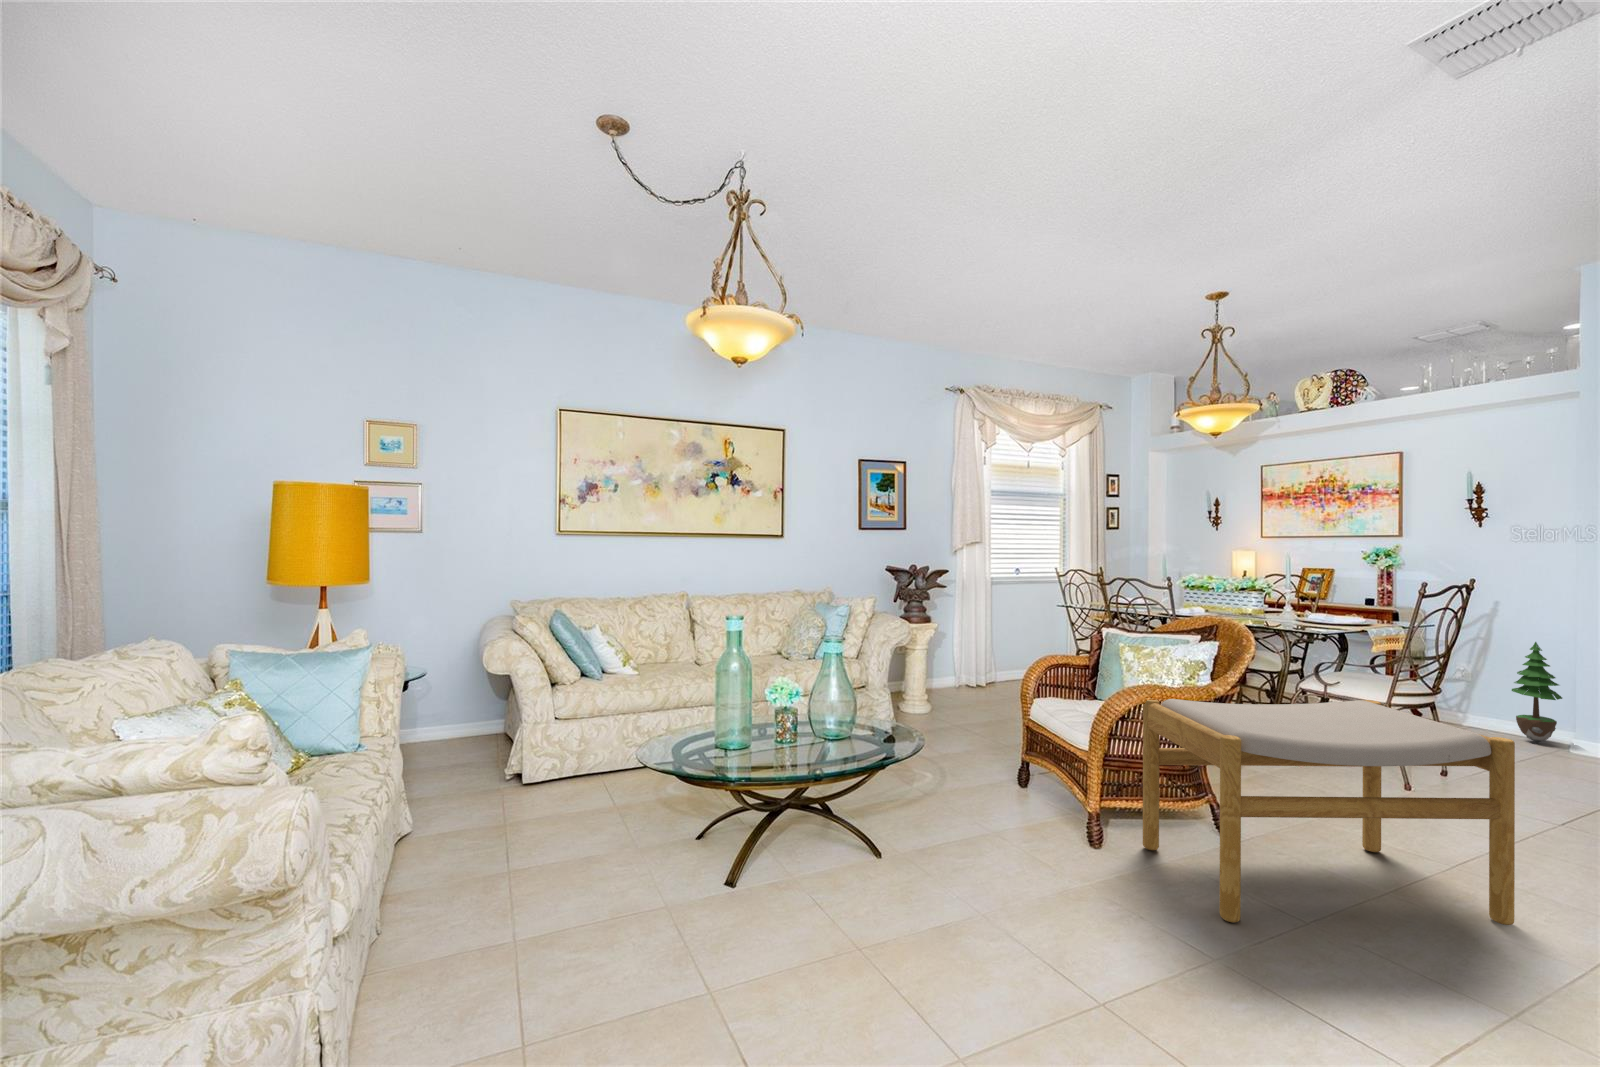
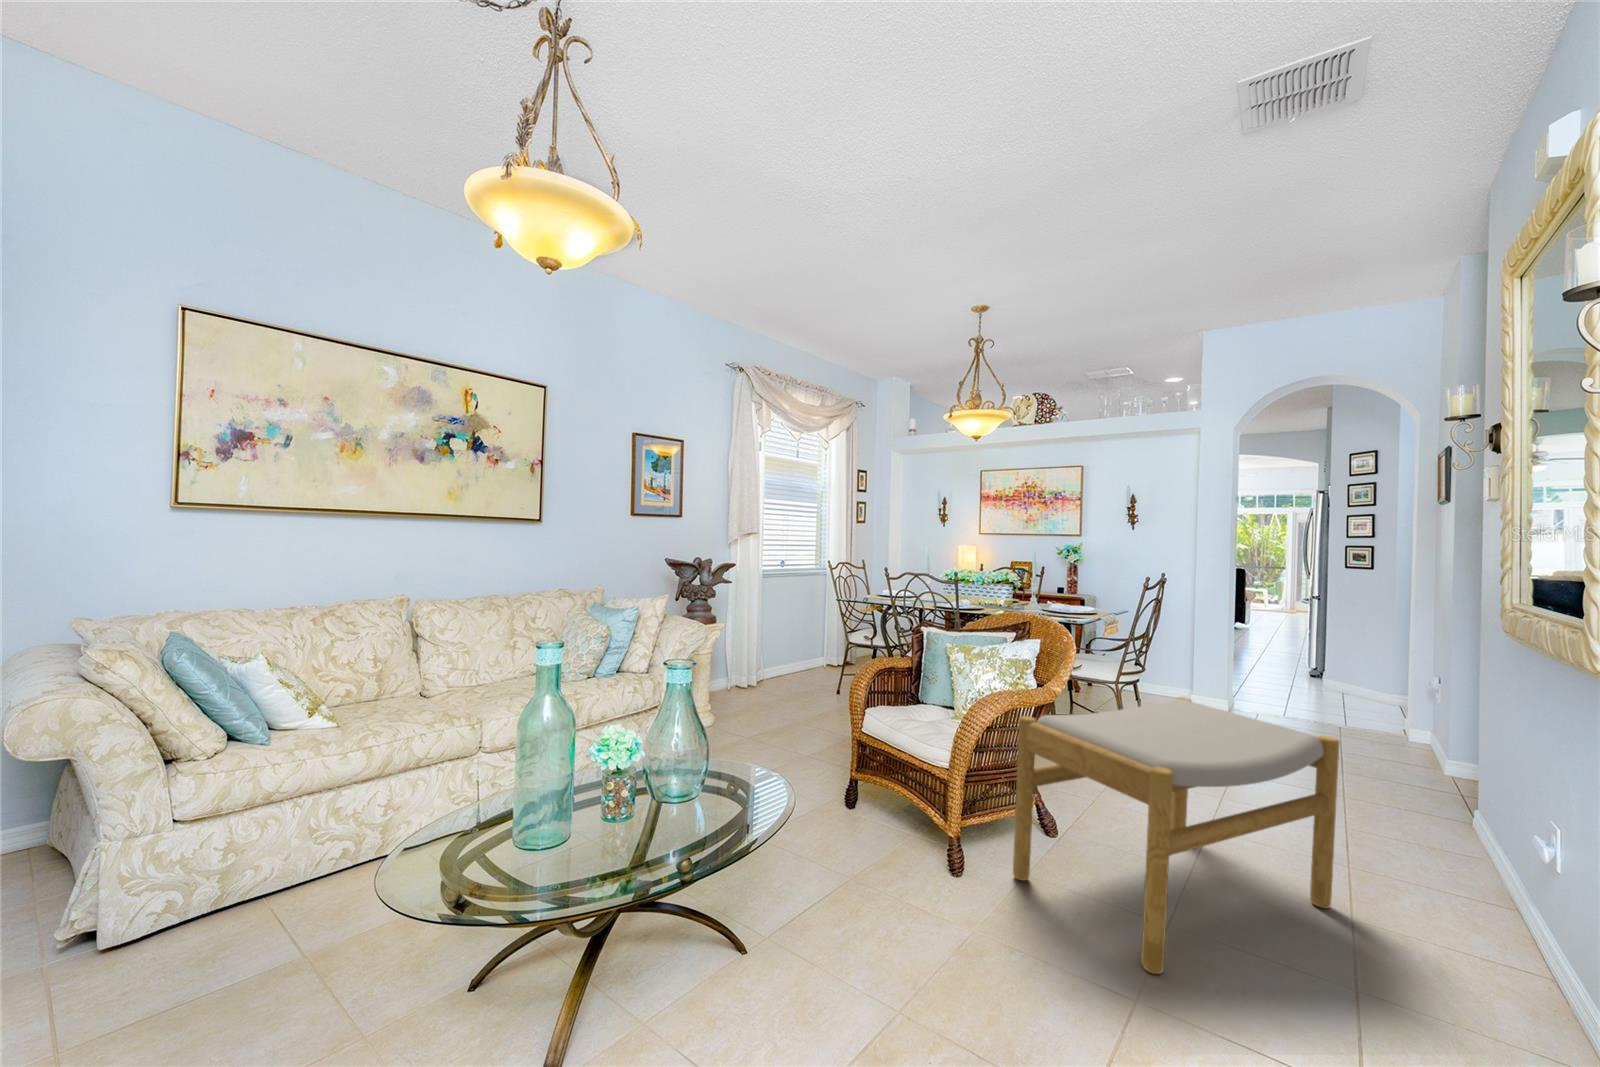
potted tree: present [1512,642,1562,743] -> none [1162,621,1195,700]

